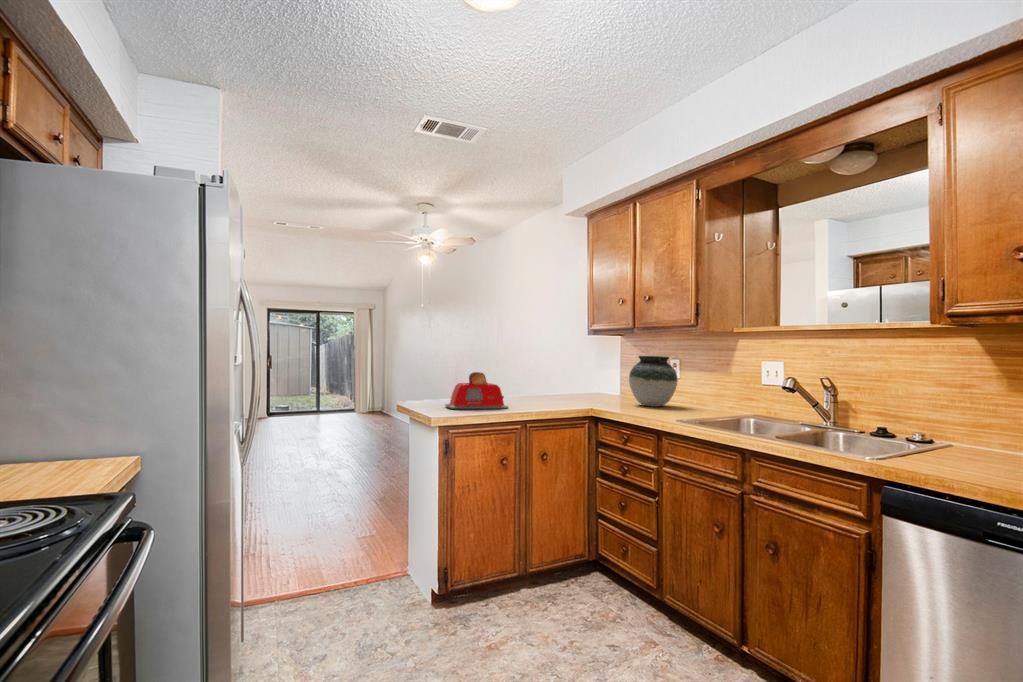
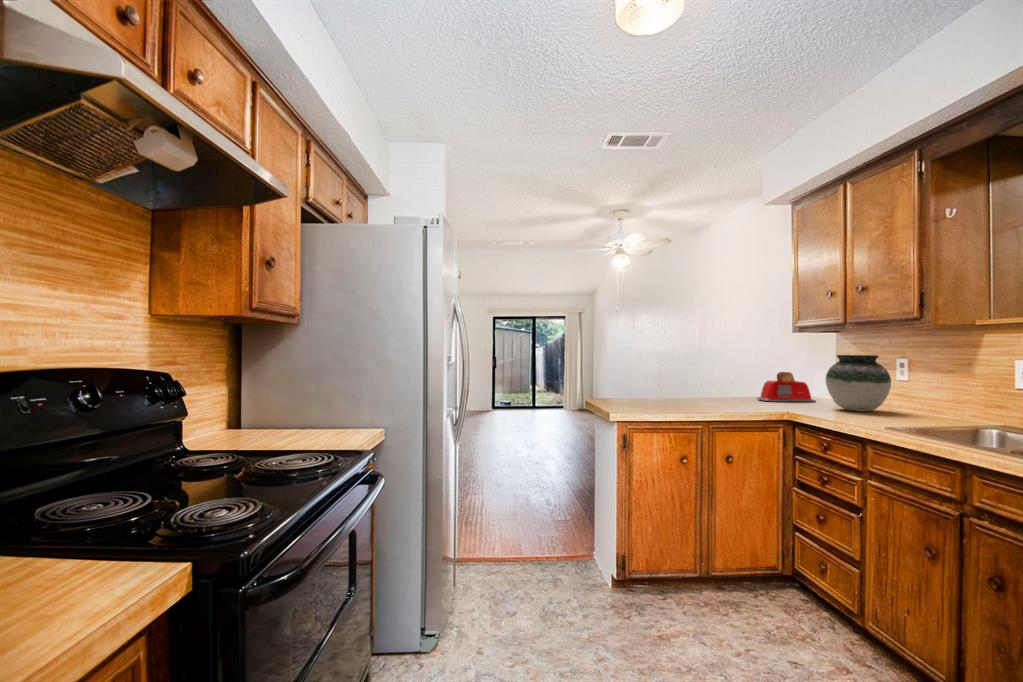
toaster: present [445,372,508,409] -> present [757,372,816,402]

